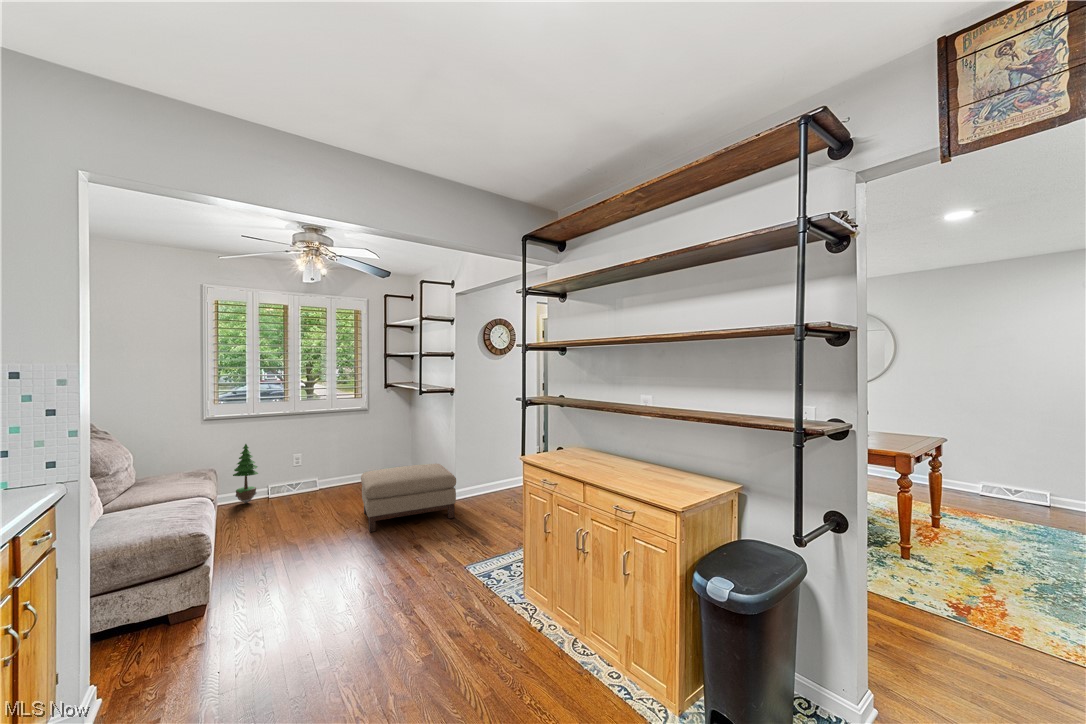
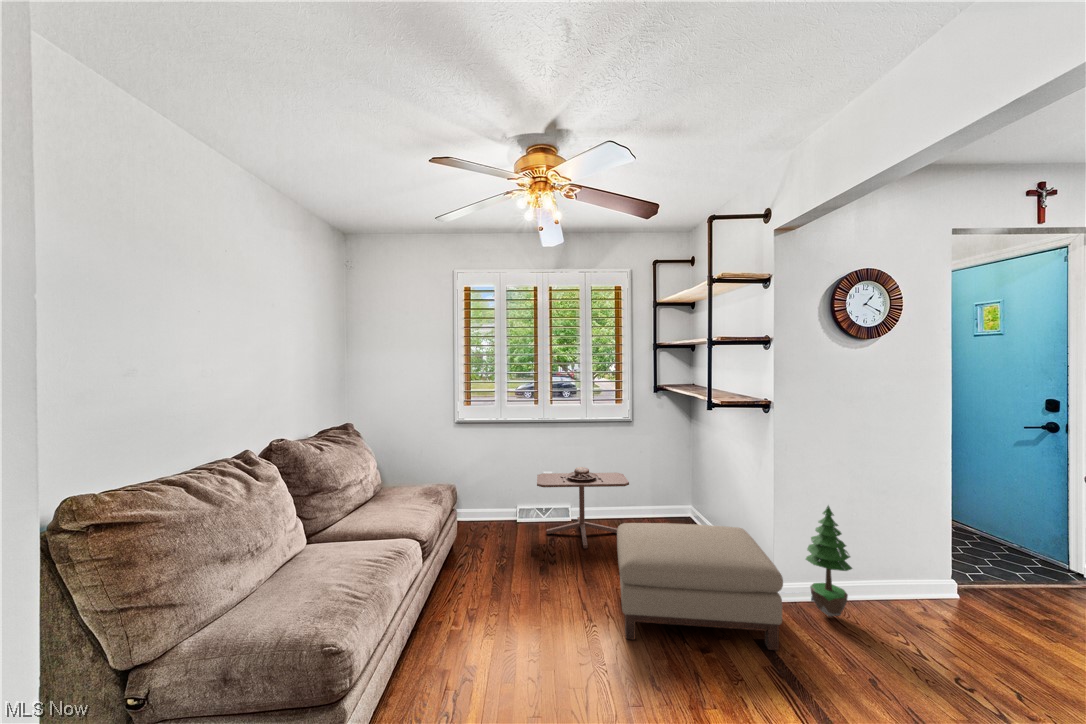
potted tree: present [233,444,258,503] -> present [806,506,852,617]
side table: none [290,446,367,501] -> present [537,467,629,548]

